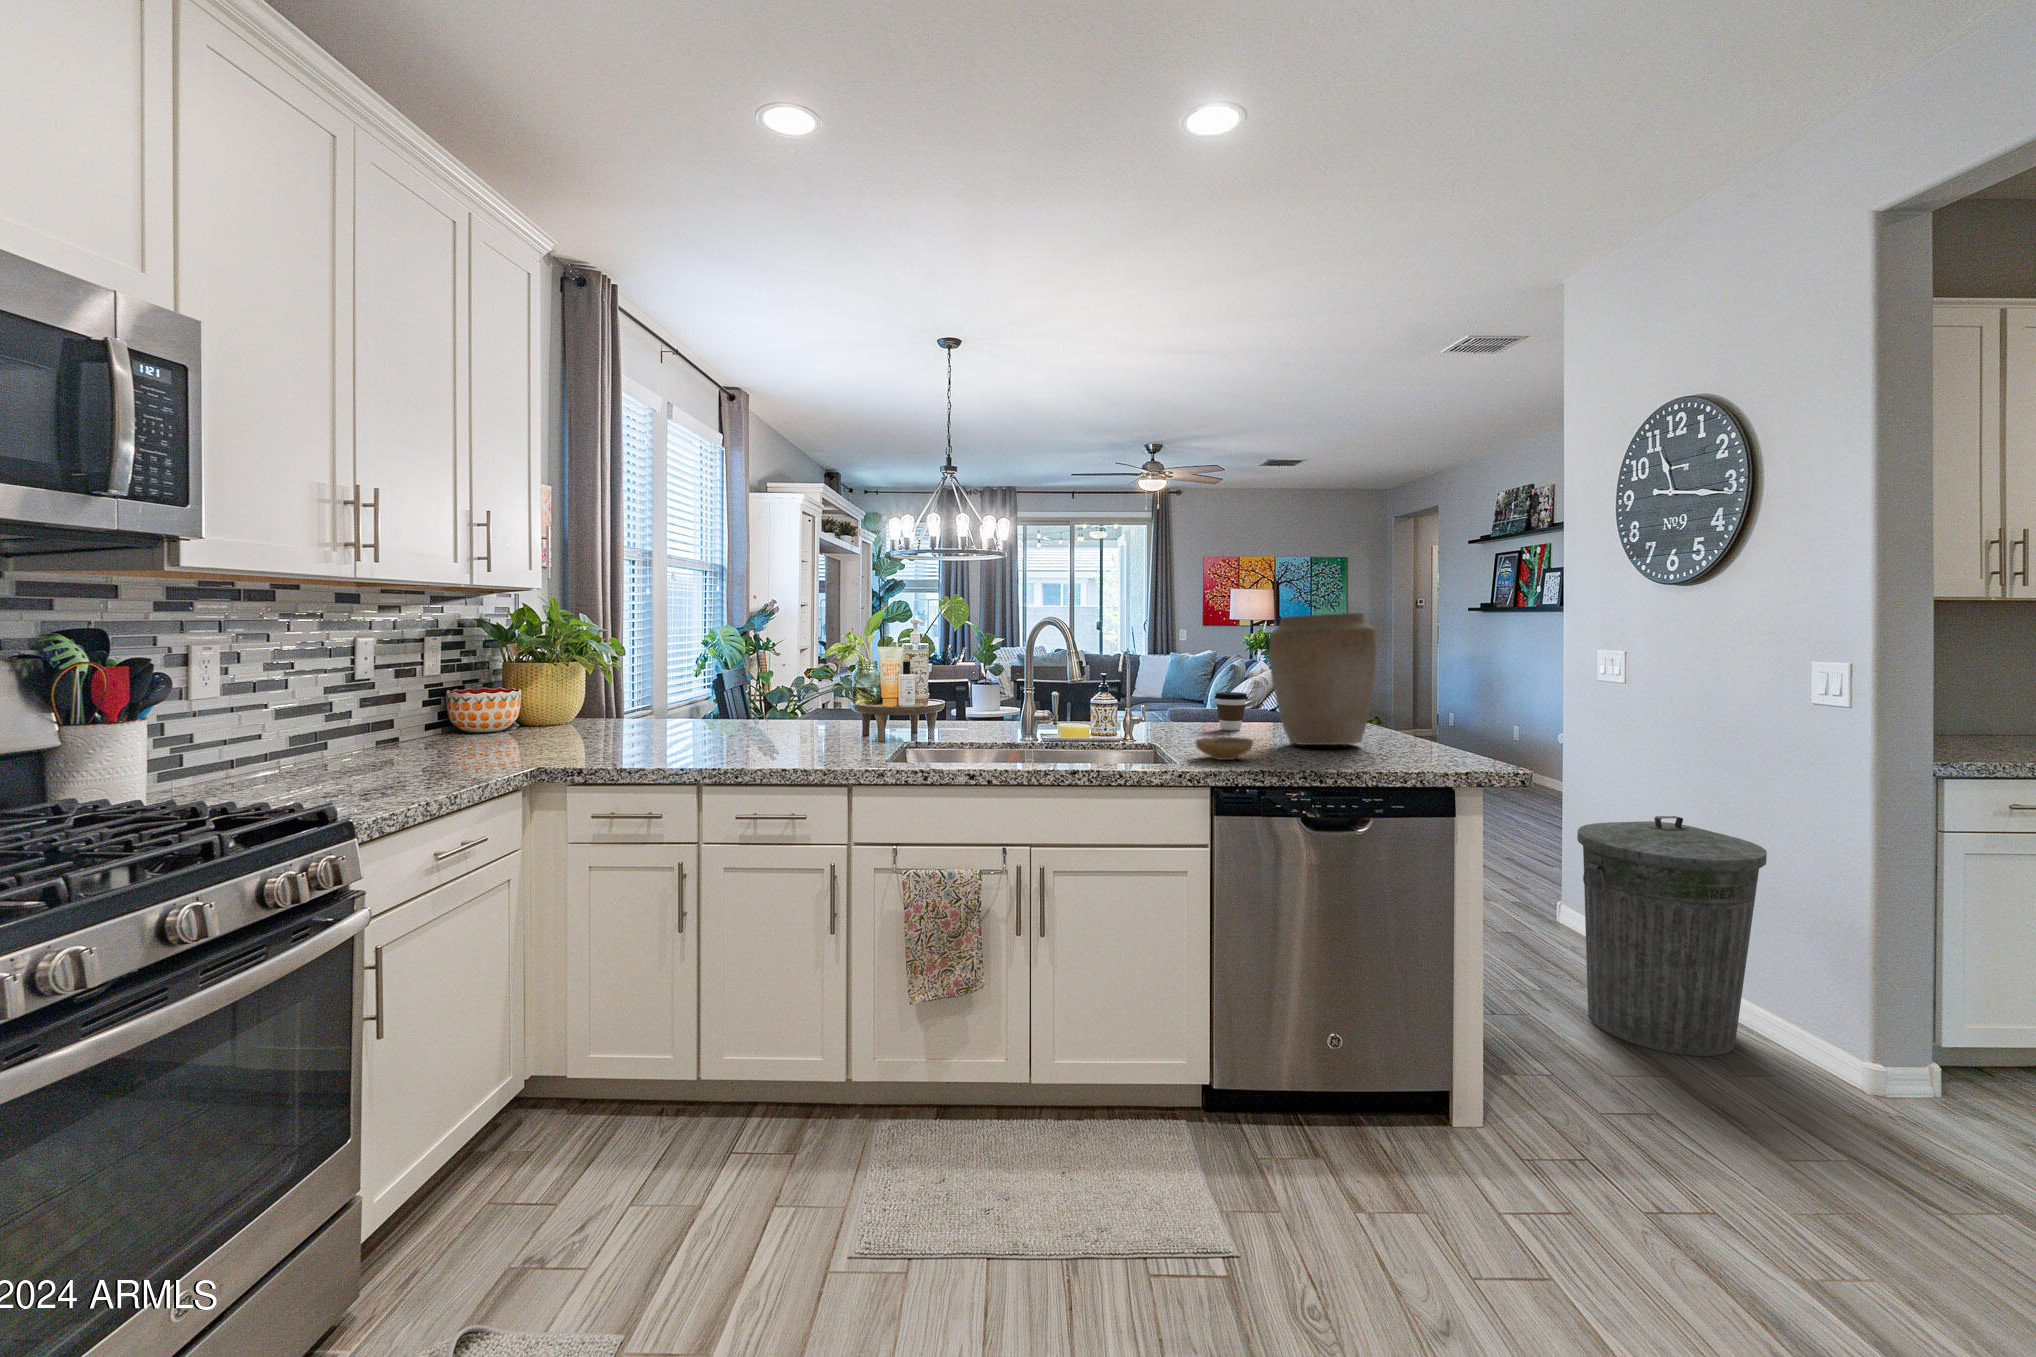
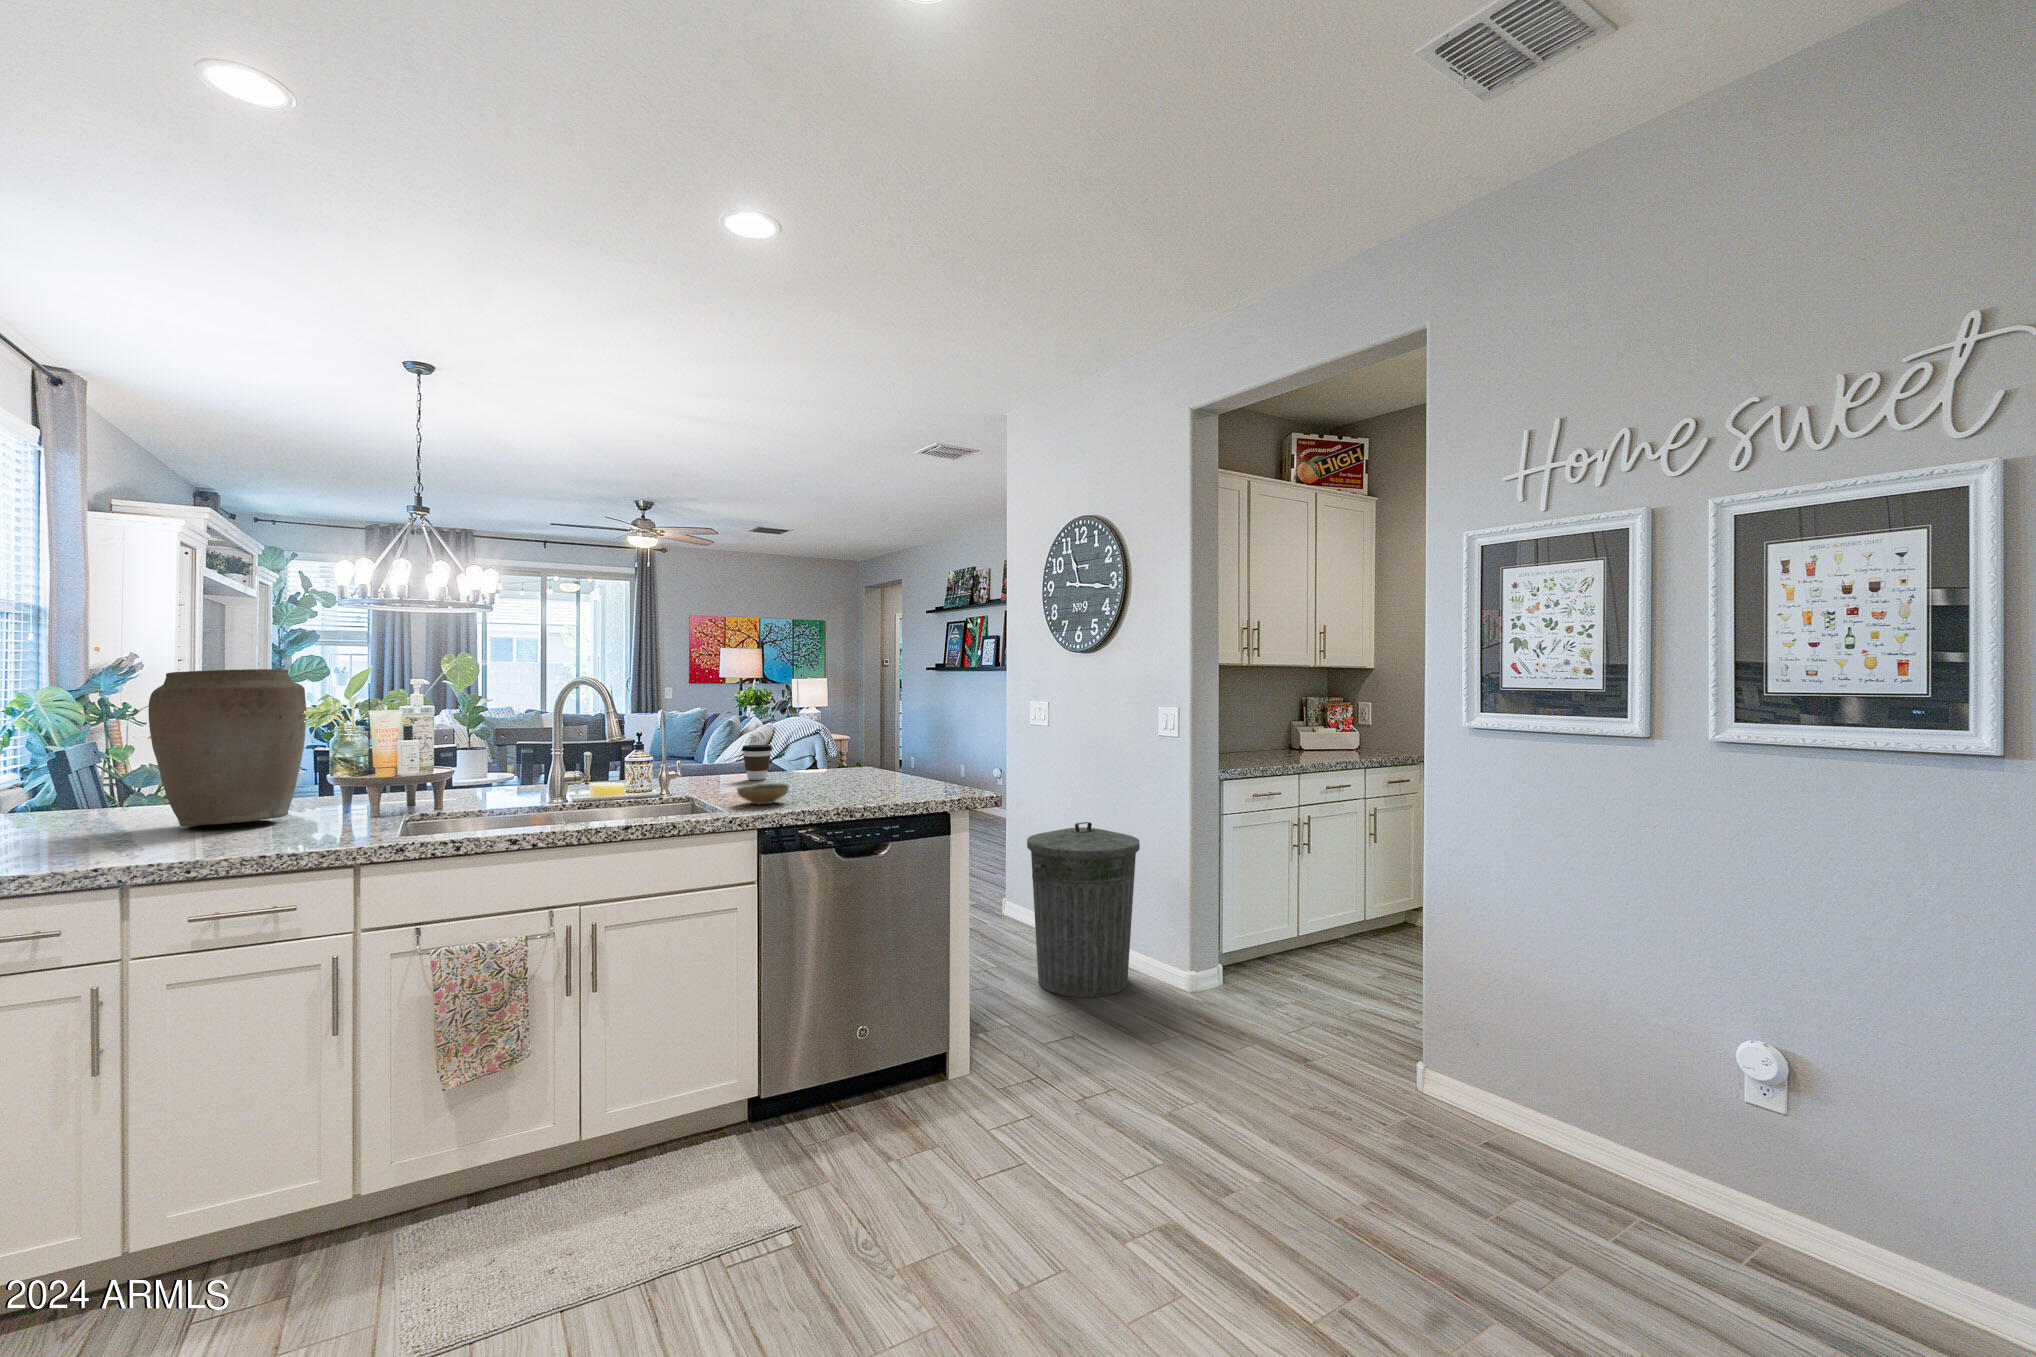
vase: present [1269,613,1377,745] -> present [148,669,307,826]

